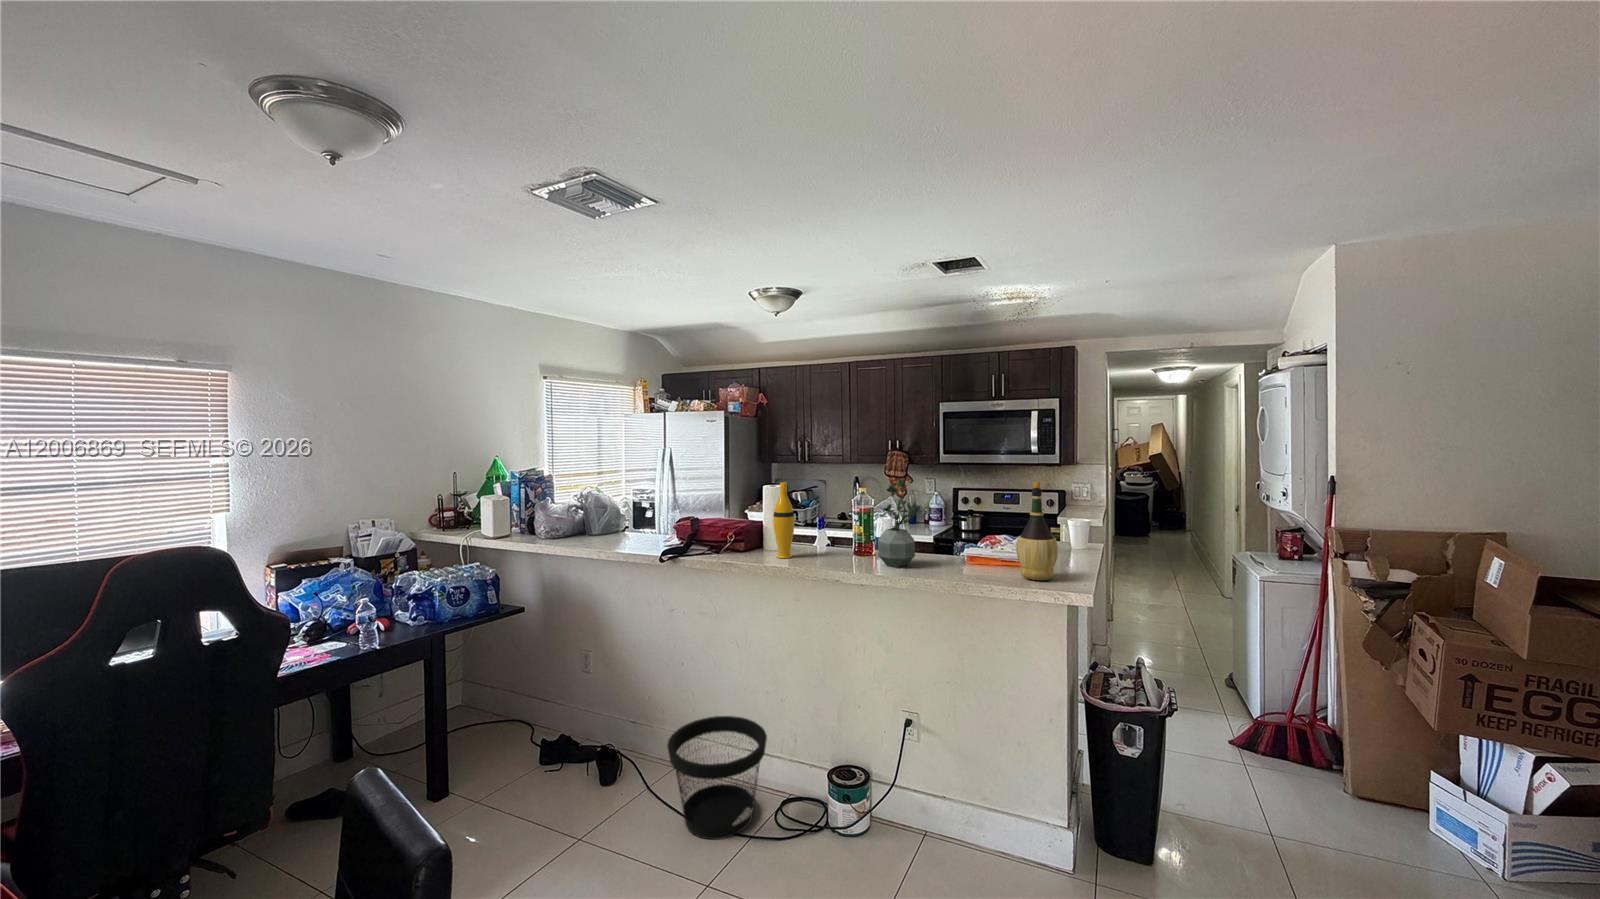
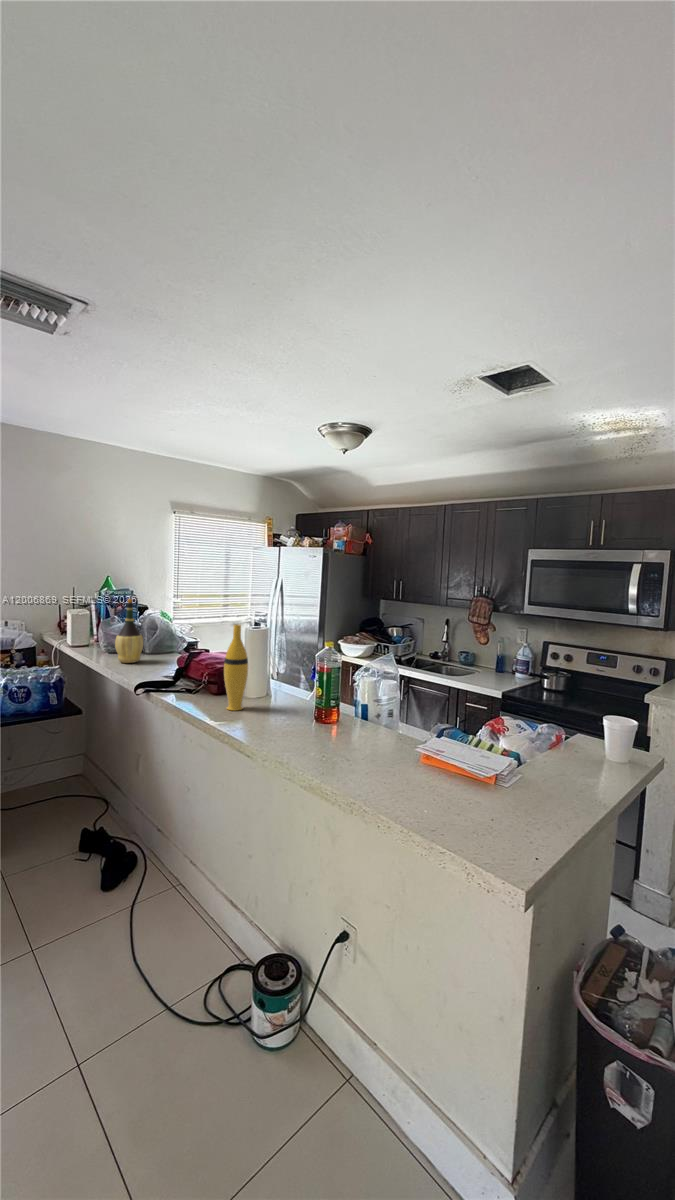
potted plant: present [878,478,922,567] -> none [306,635,371,749]
wine bottle: present [1016,482,1058,580] -> present [115,599,143,663]
wastebasket: present [667,716,767,839] -> none [106,854,217,996]

